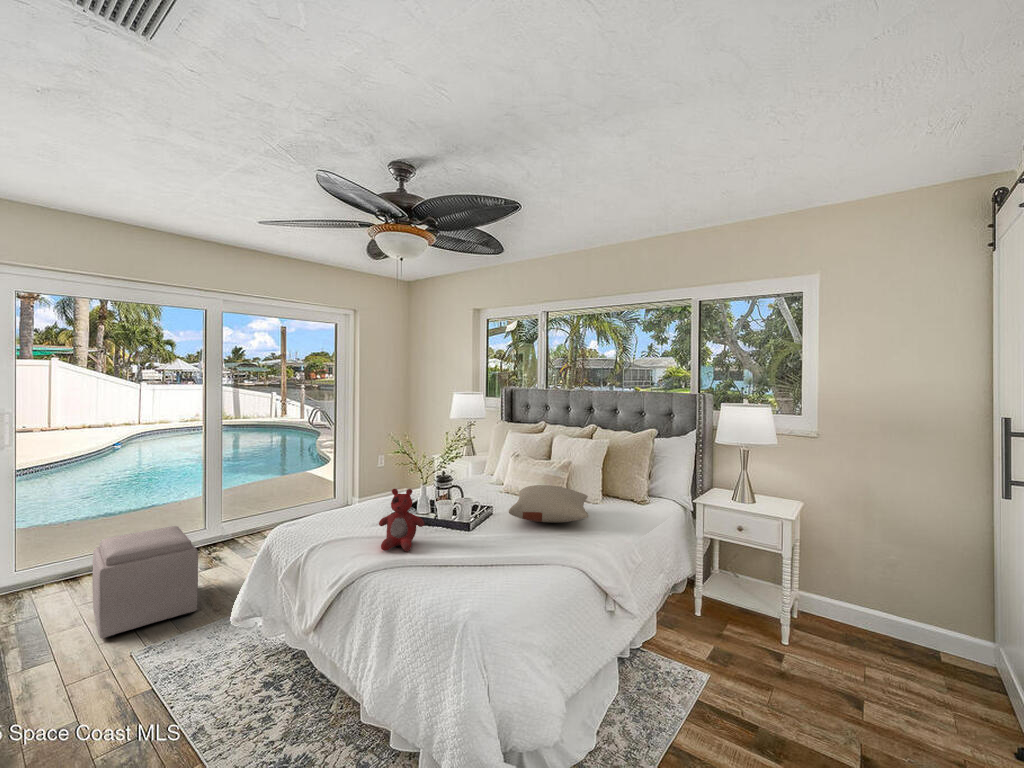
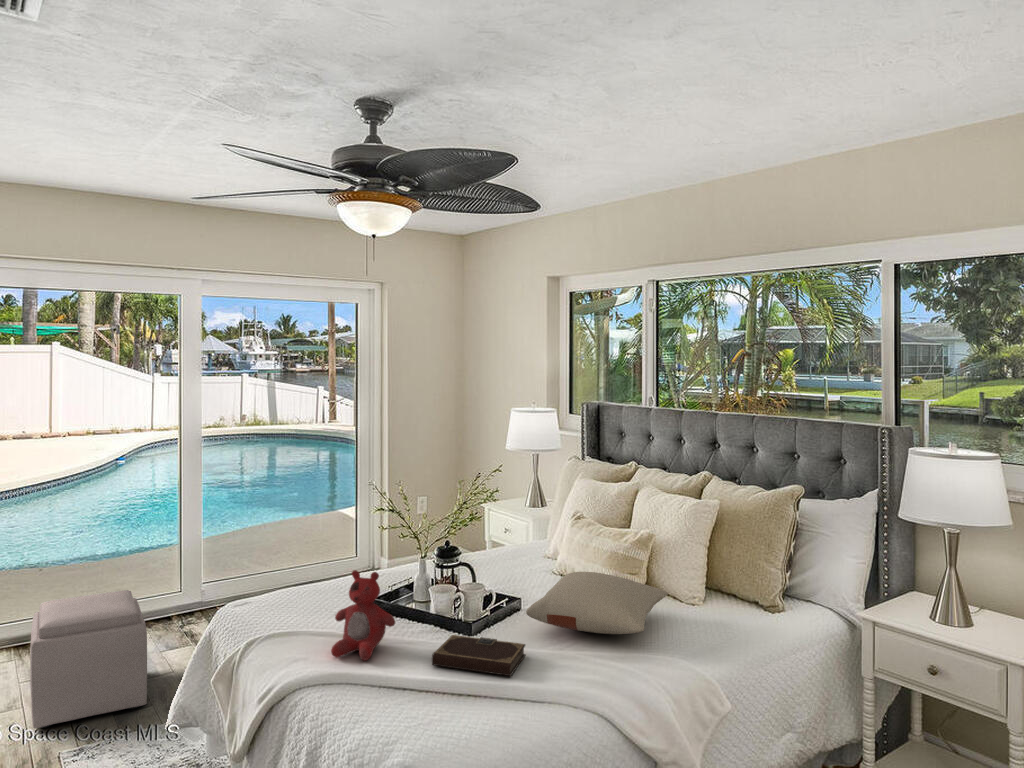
notebook: none [456,530,515,552] -> present [432,635,525,676]

